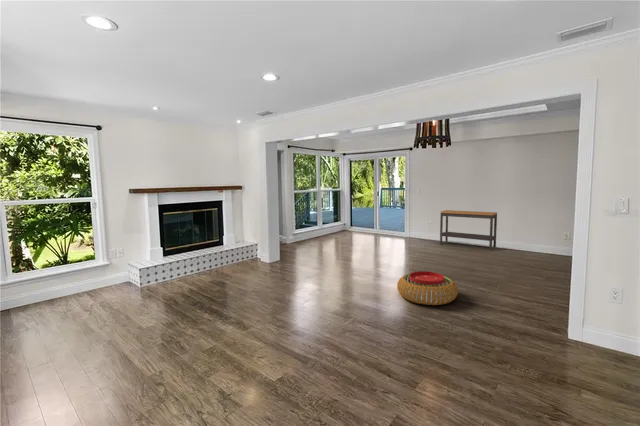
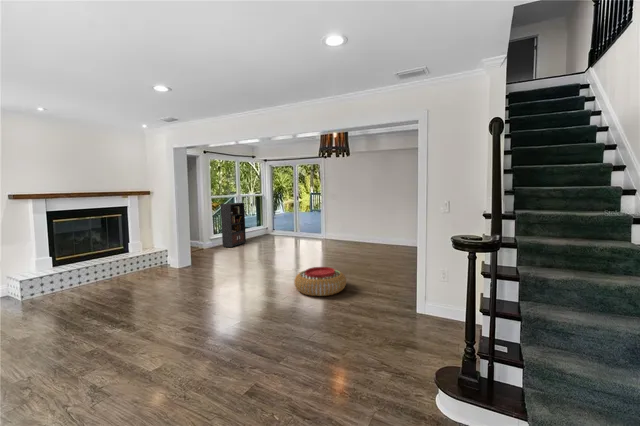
bookcase: none [304,198,327,242] -> present [221,203,246,247]
console table: present [440,210,497,250] -> none [351,212,398,247]

